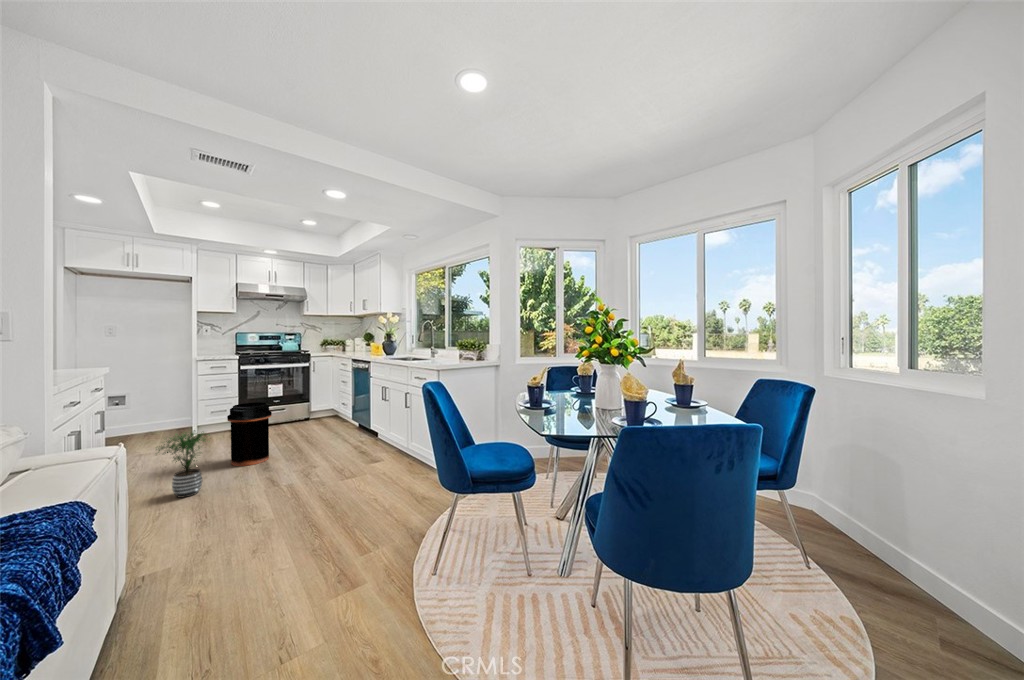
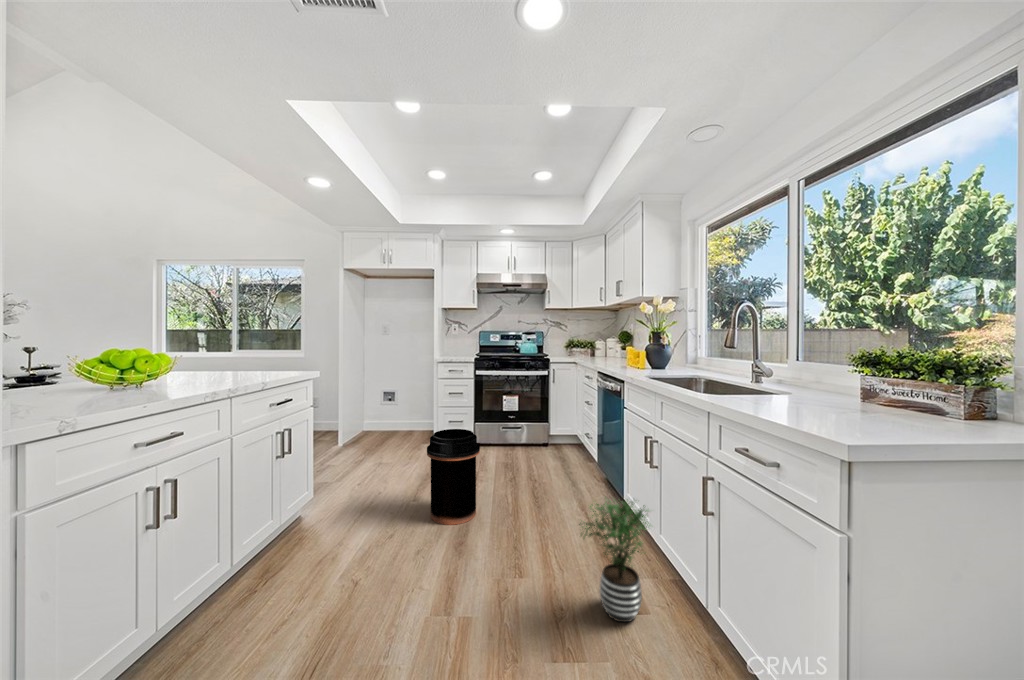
potted plant: present [156,430,210,498] -> present [579,501,650,622]

